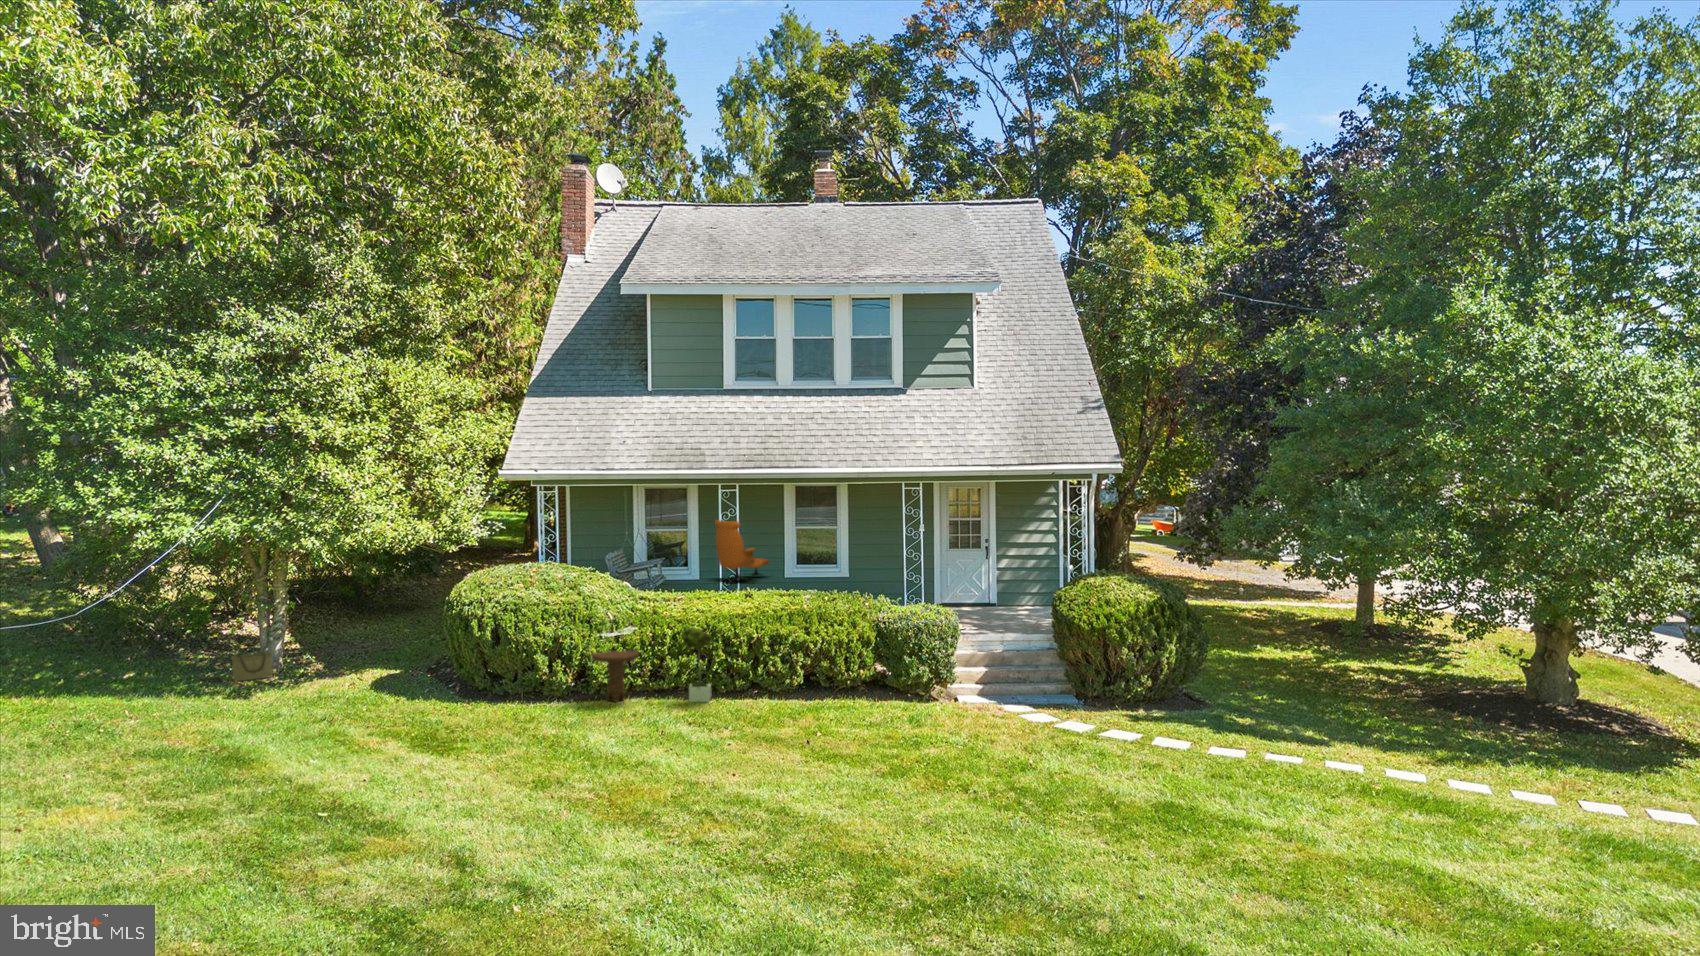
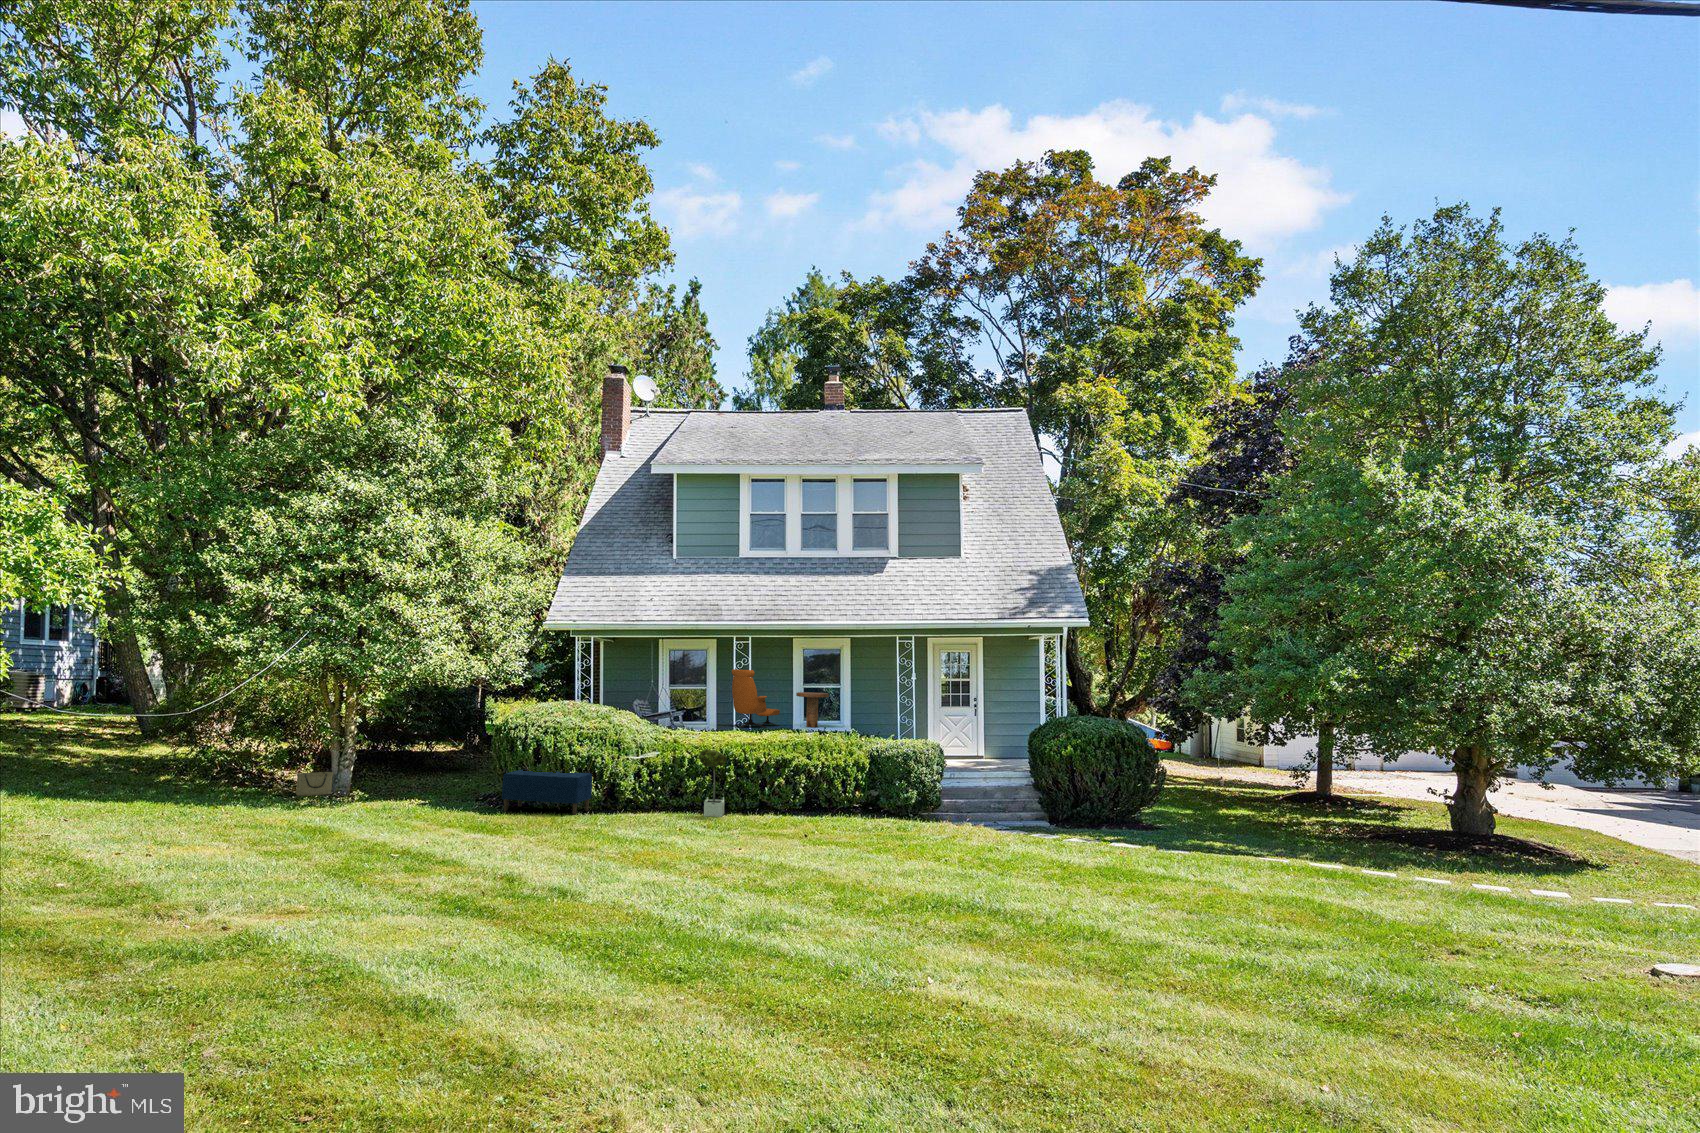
side table: present [592,650,639,702] -> present [796,692,829,728]
bench: none [462,652,563,706] -> present [502,770,592,815]

